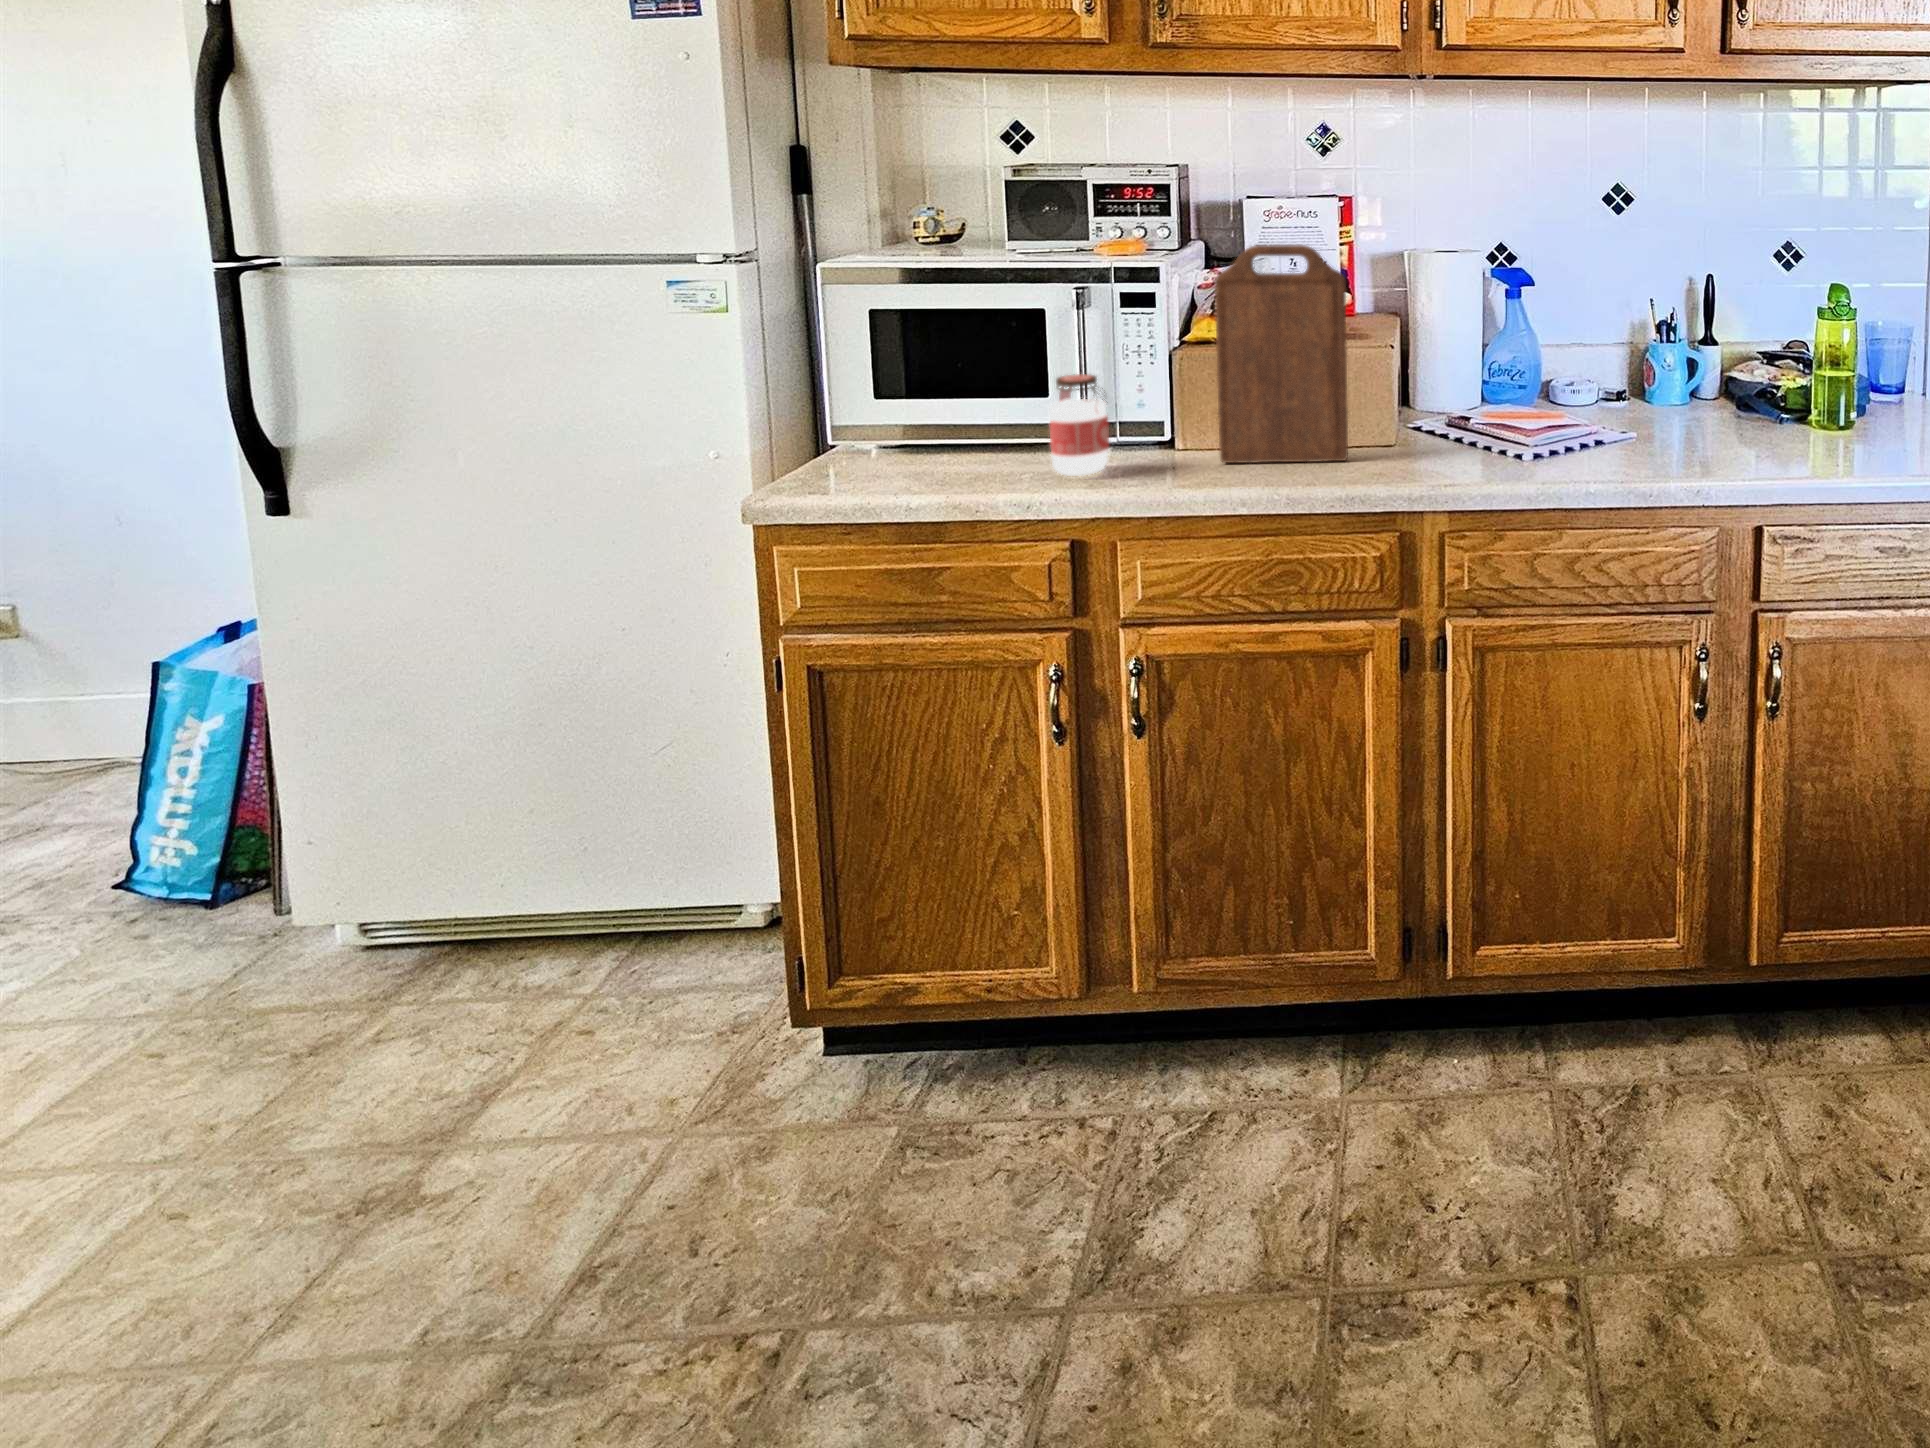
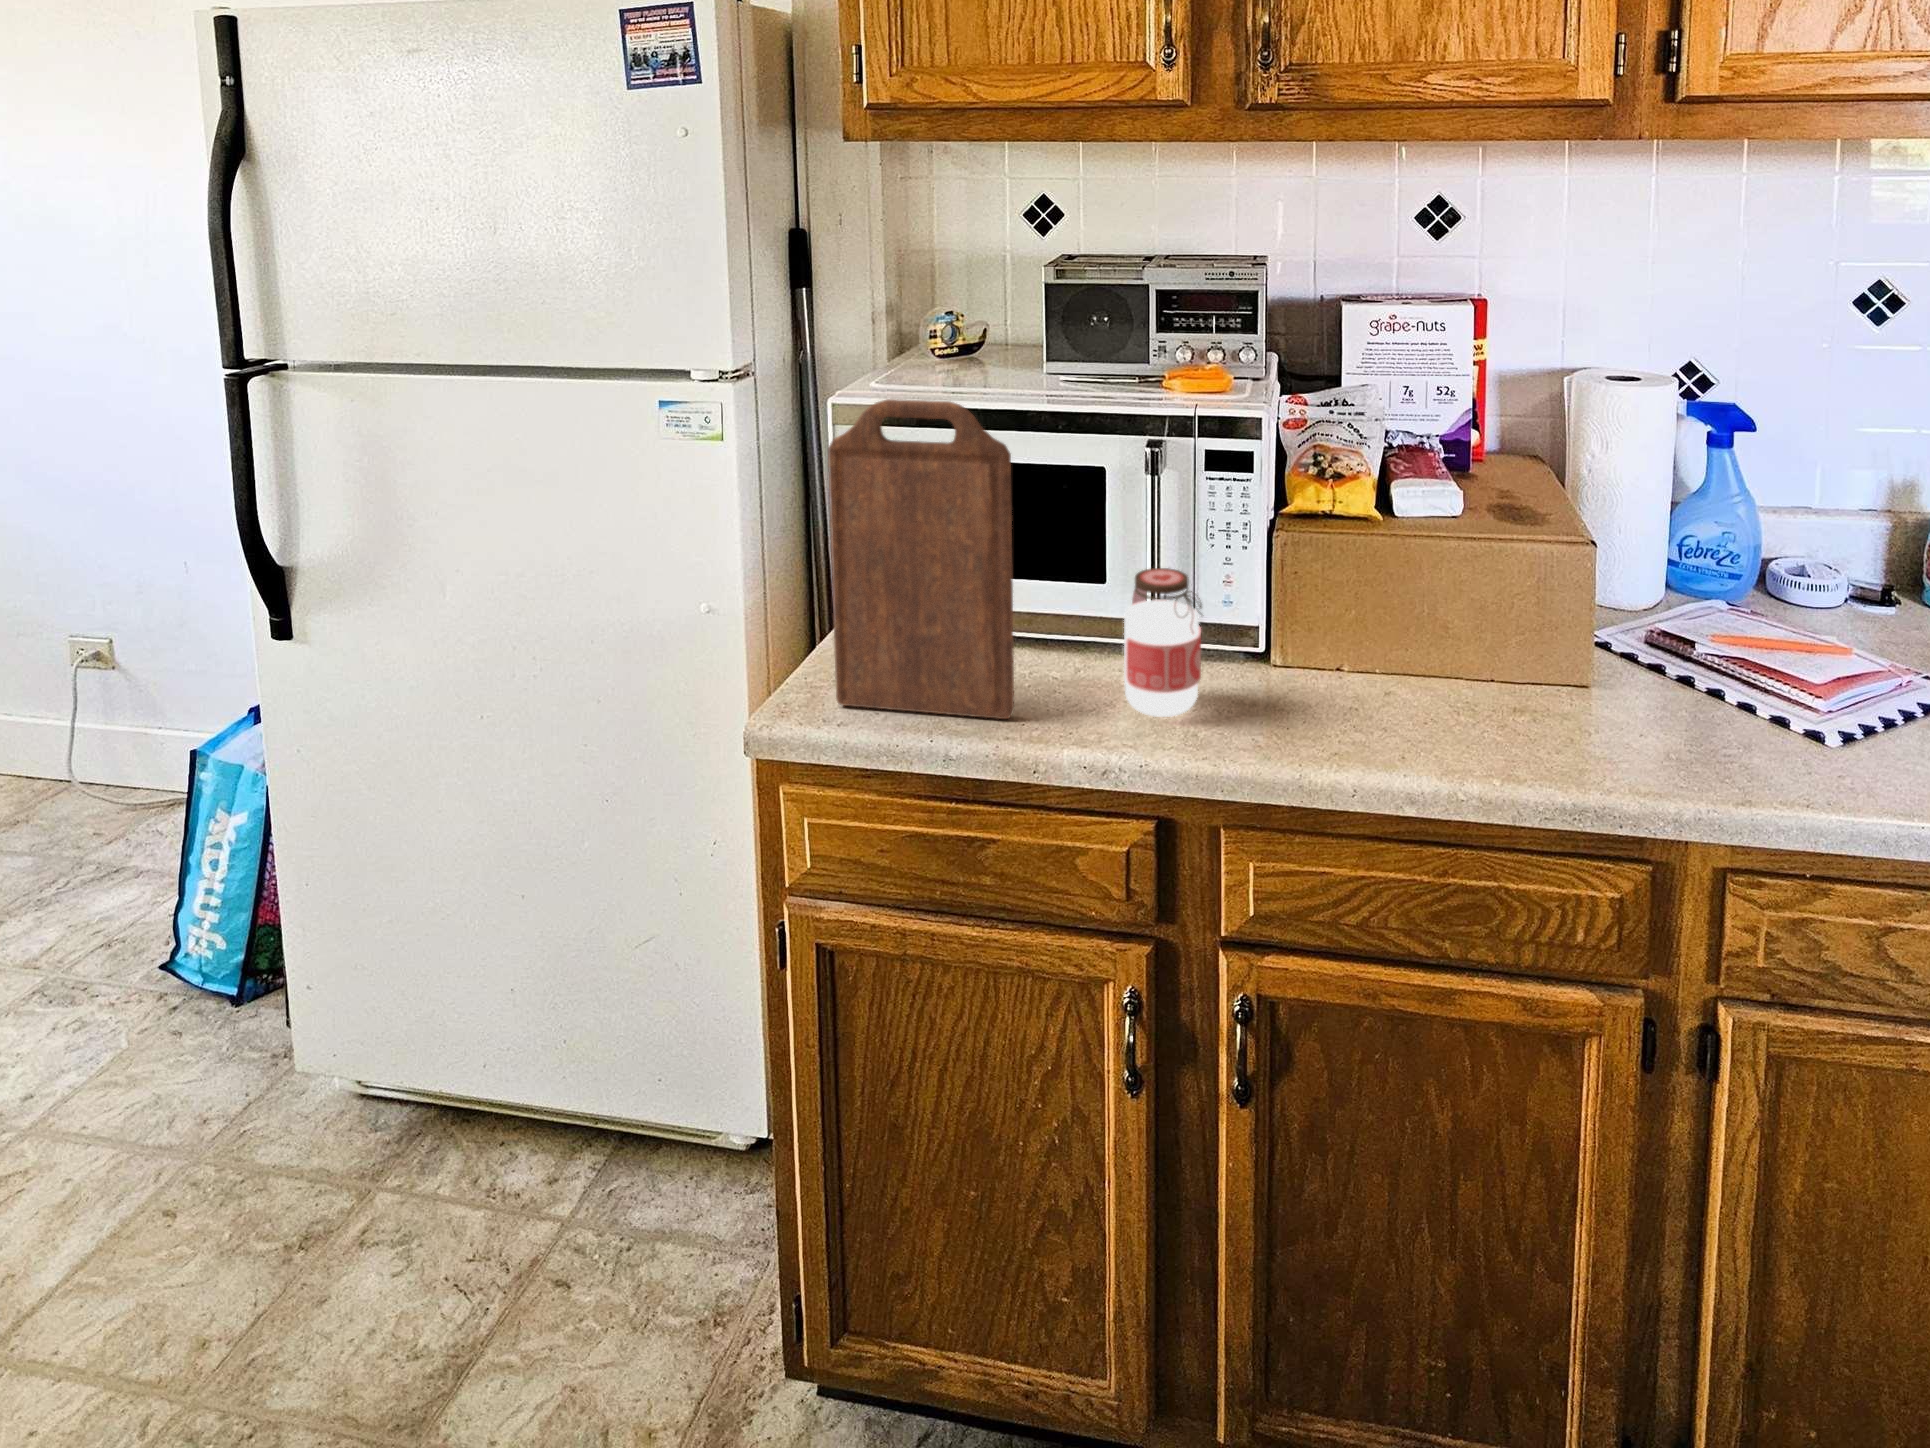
cutting board: present [1214,245,1348,463] -> present [828,399,1014,719]

